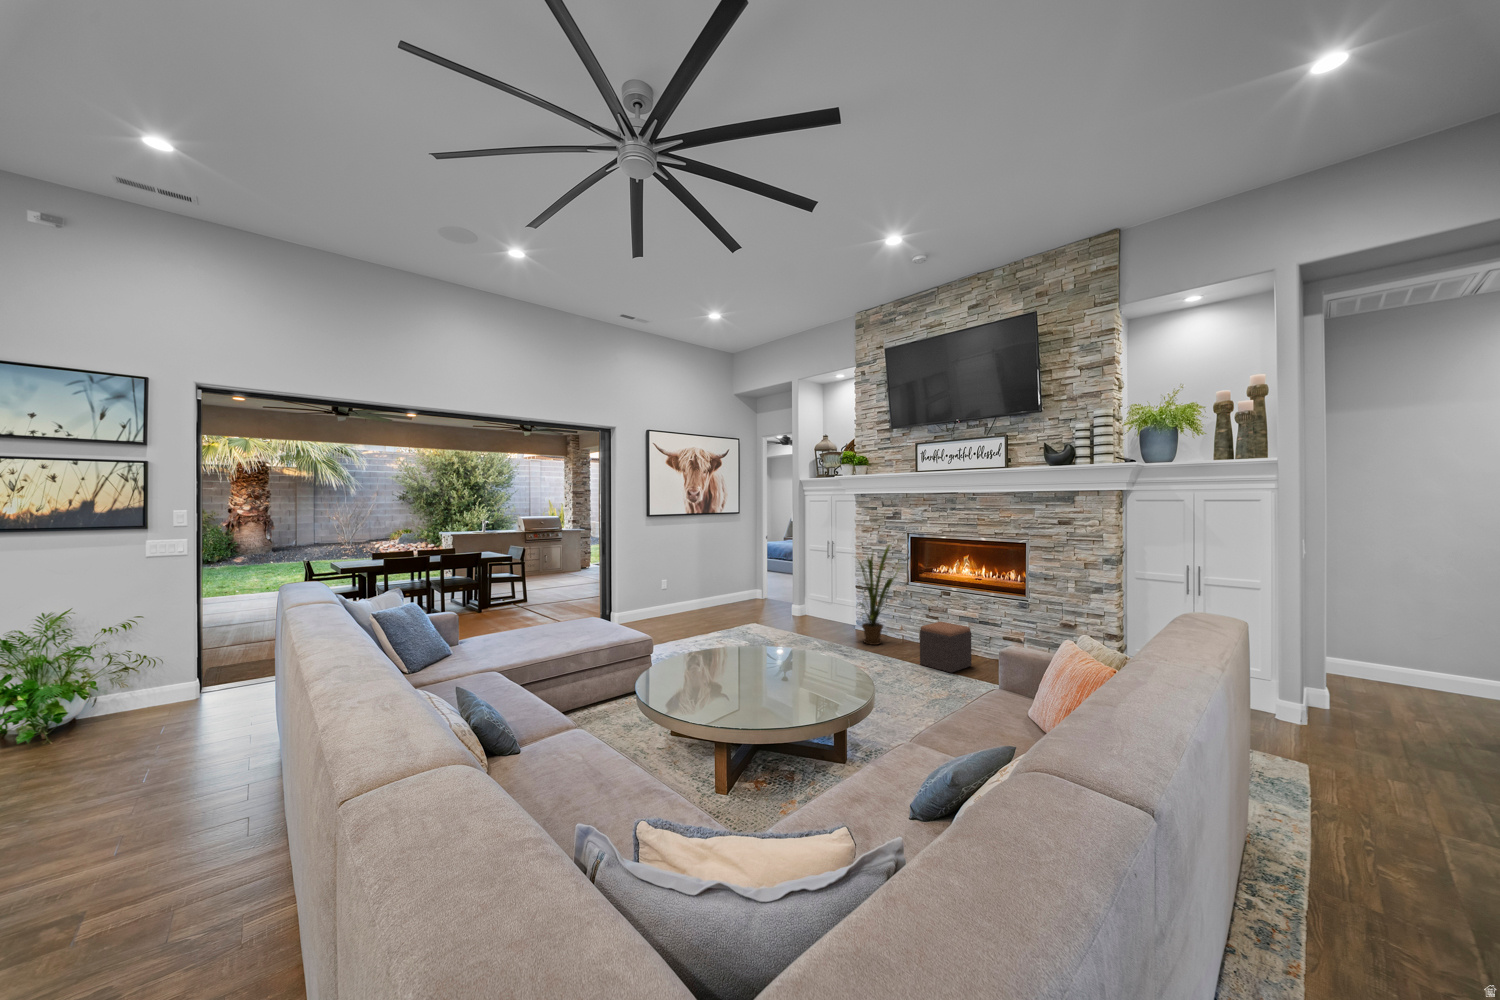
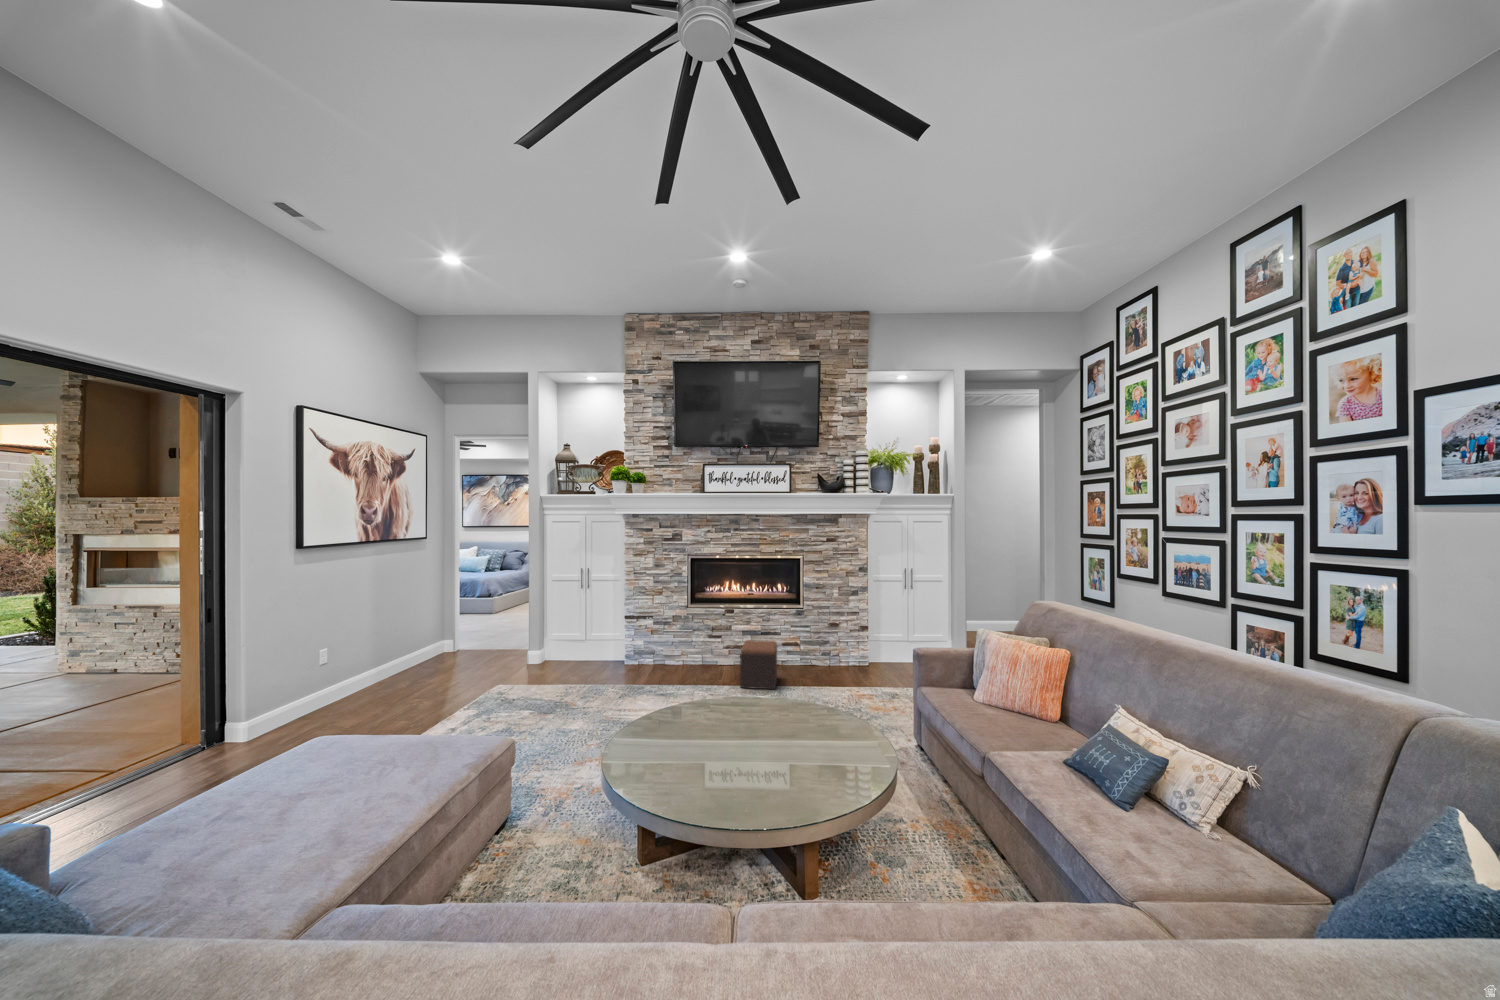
house plant: present [860,545,898,645] -> none [638,566,695,678]

